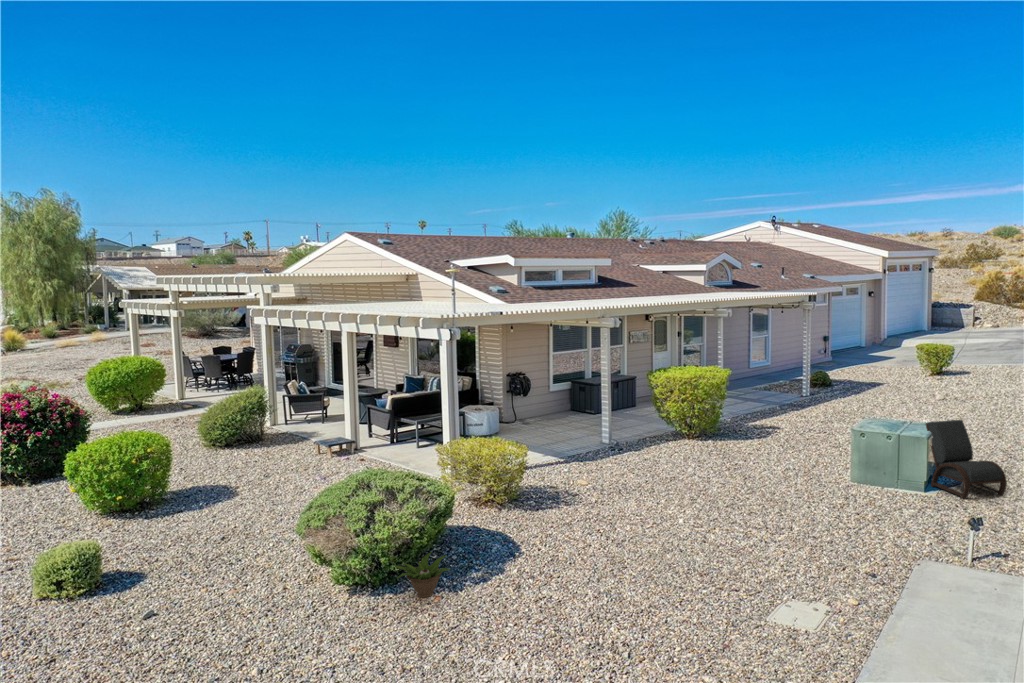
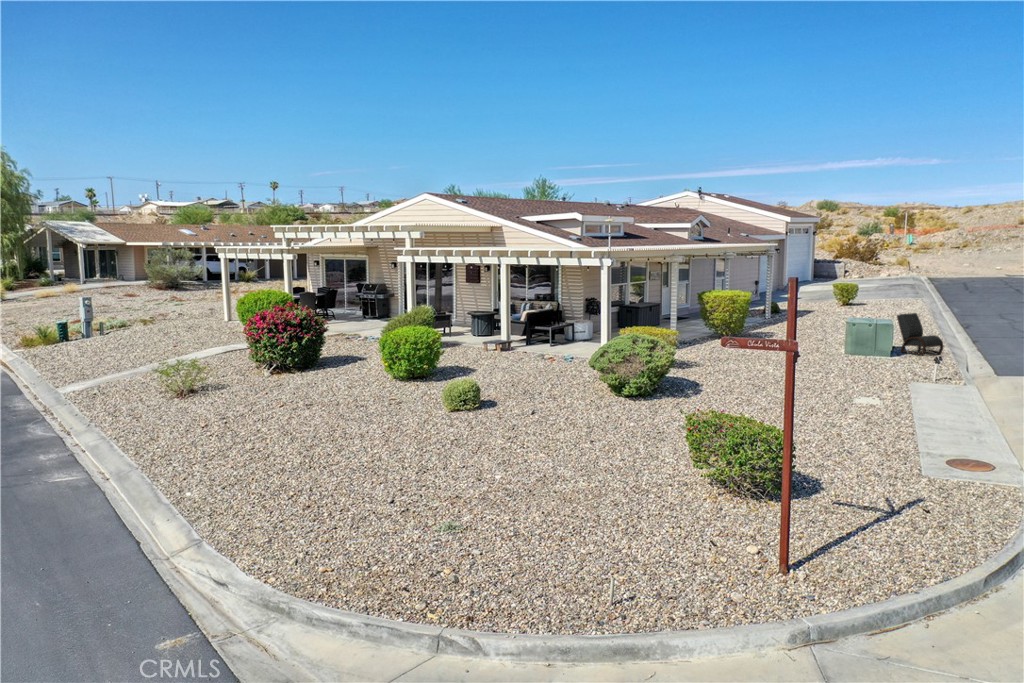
decorative plant: present [397,552,450,598] -> none [674,376,708,397]

